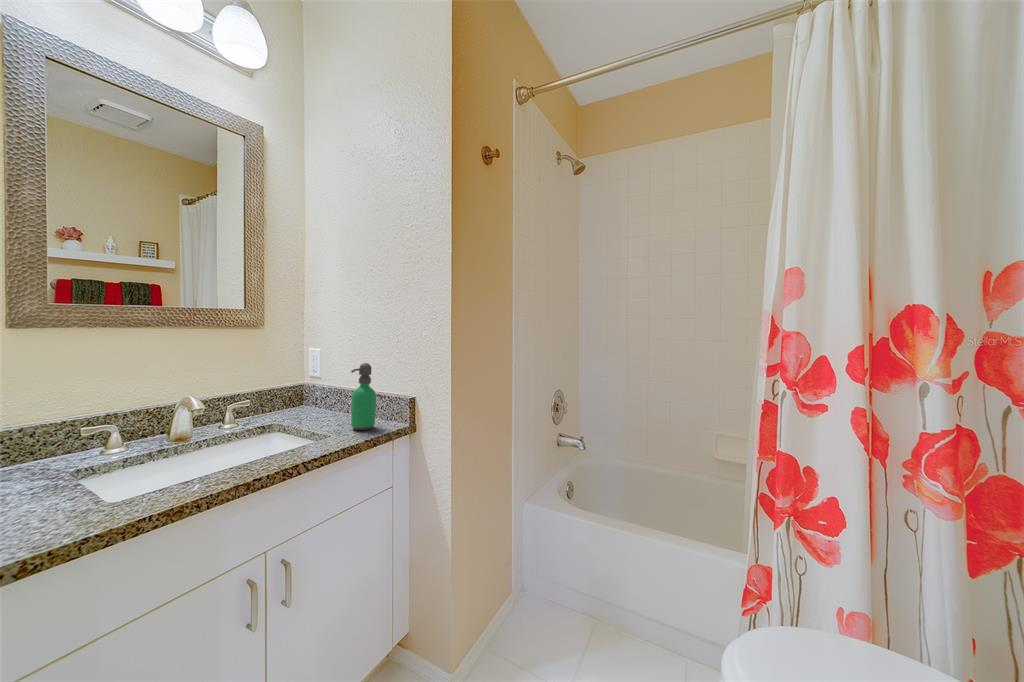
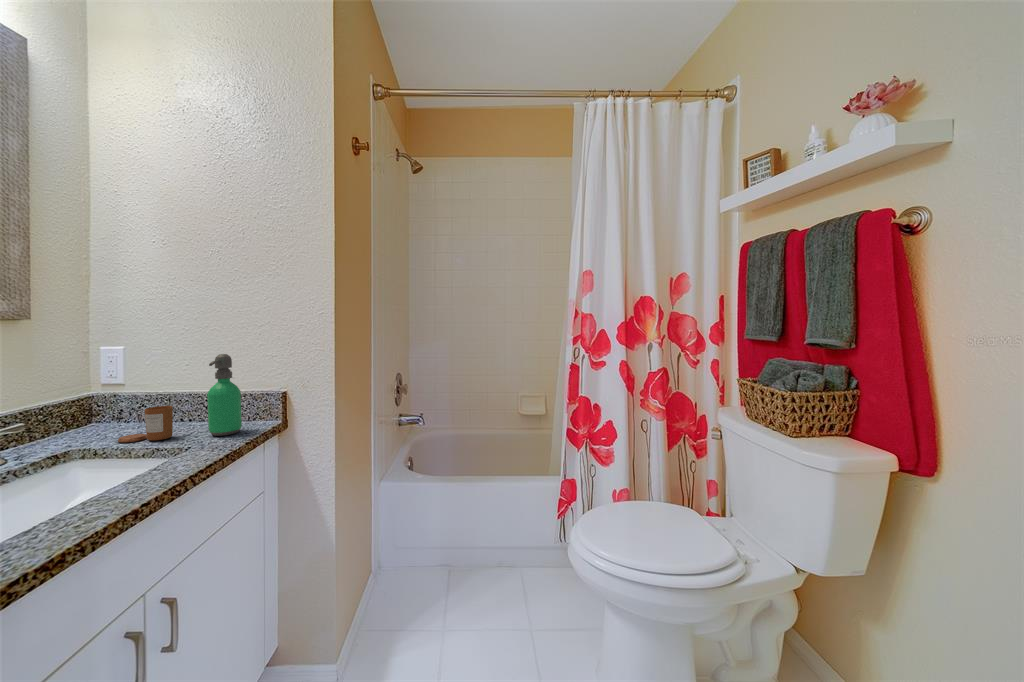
candle: none [299,400,332,426] -> present [118,406,173,442]

